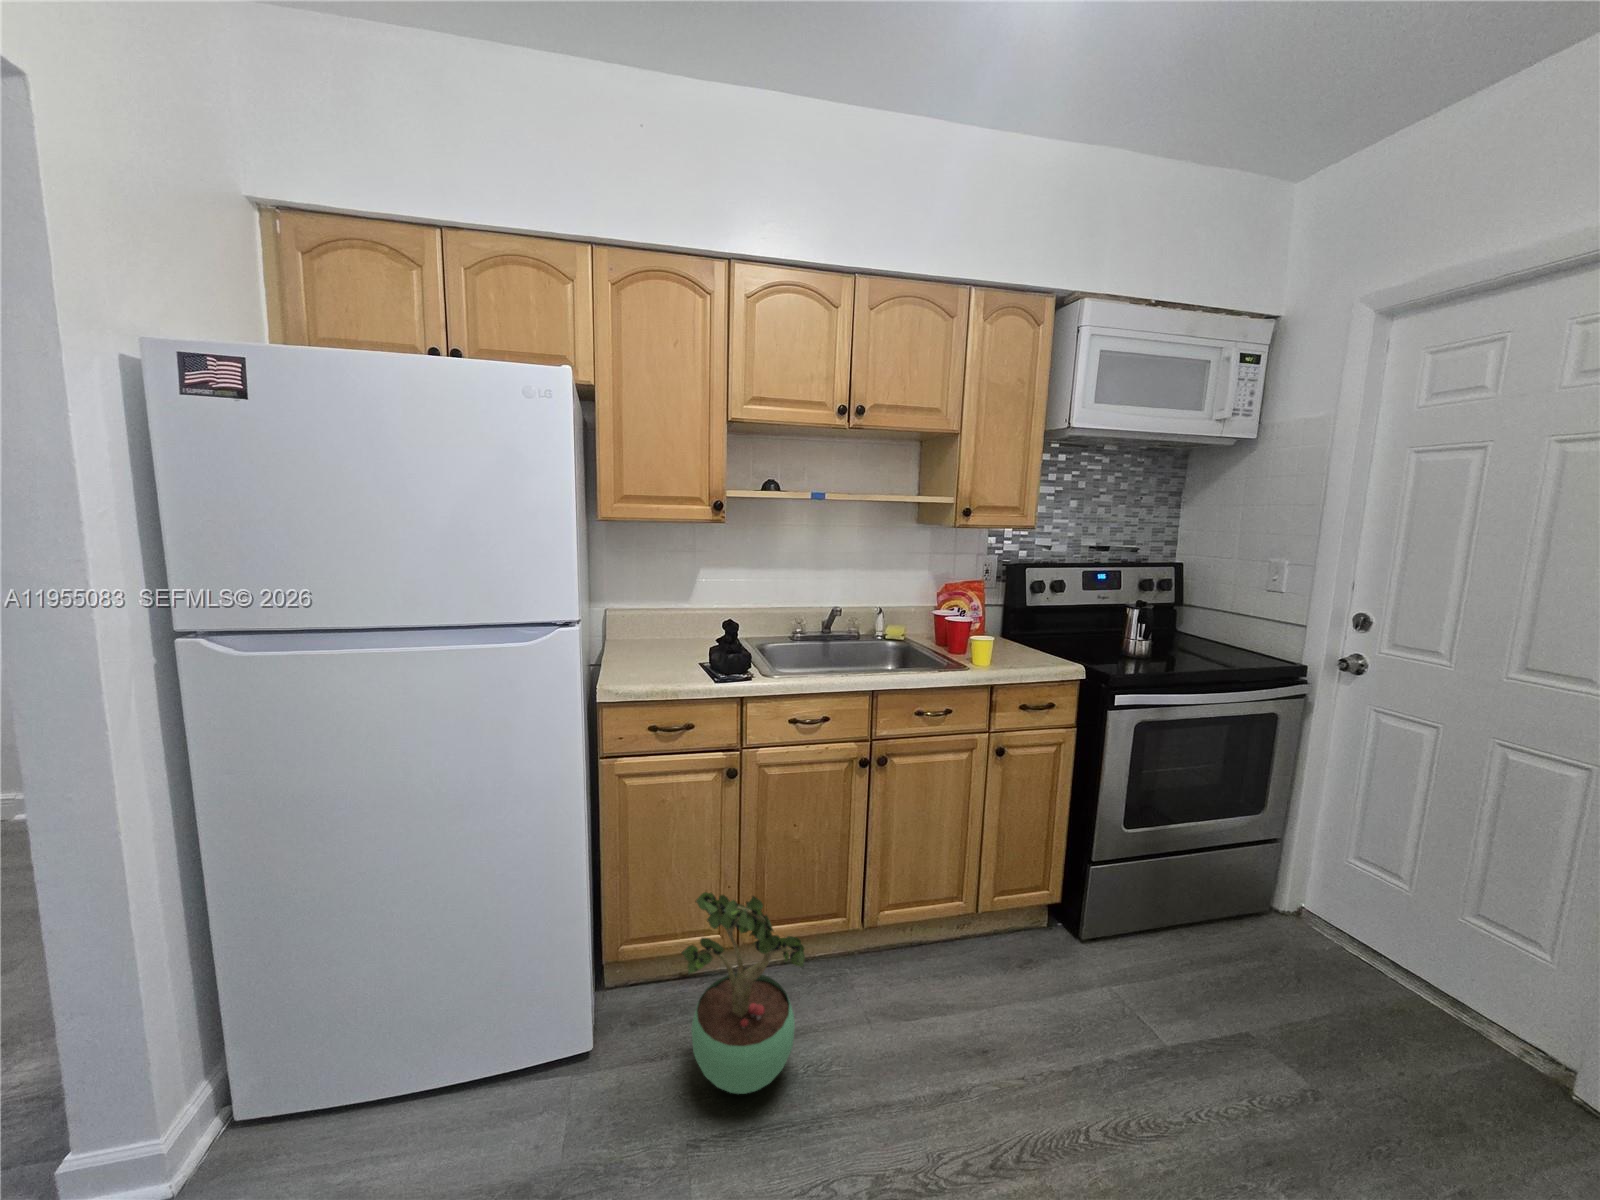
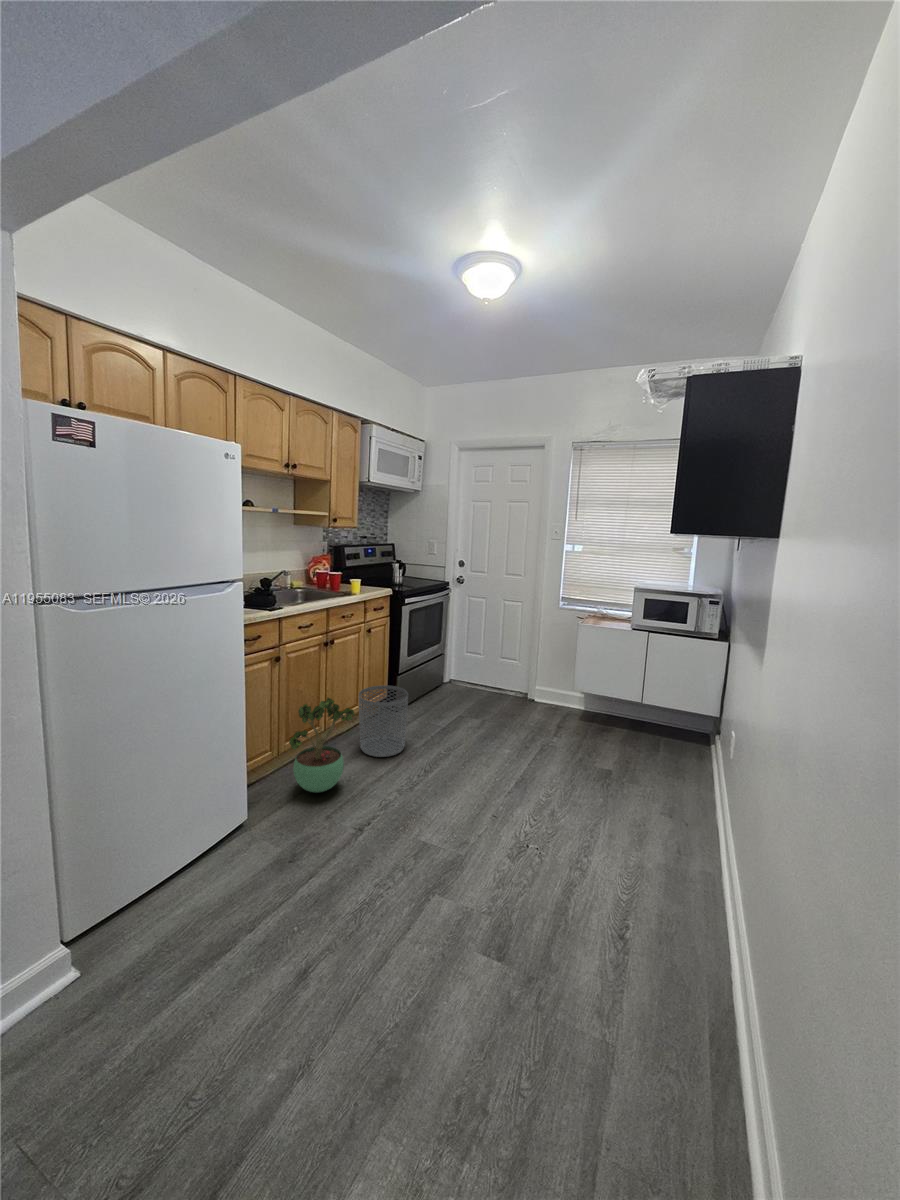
waste bin: none [901,882,1023,1084] -> present [359,686,408,757]

